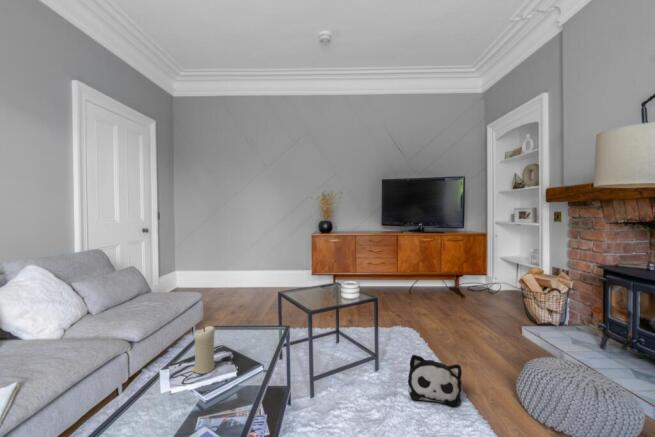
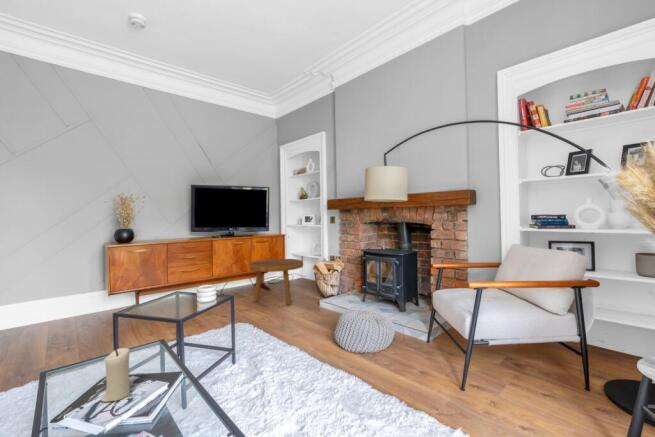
footstool: none [432,261,503,321] -> present [250,259,303,305]
plush toy: present [408,355,462,406] -> none [266,334,307,371]

